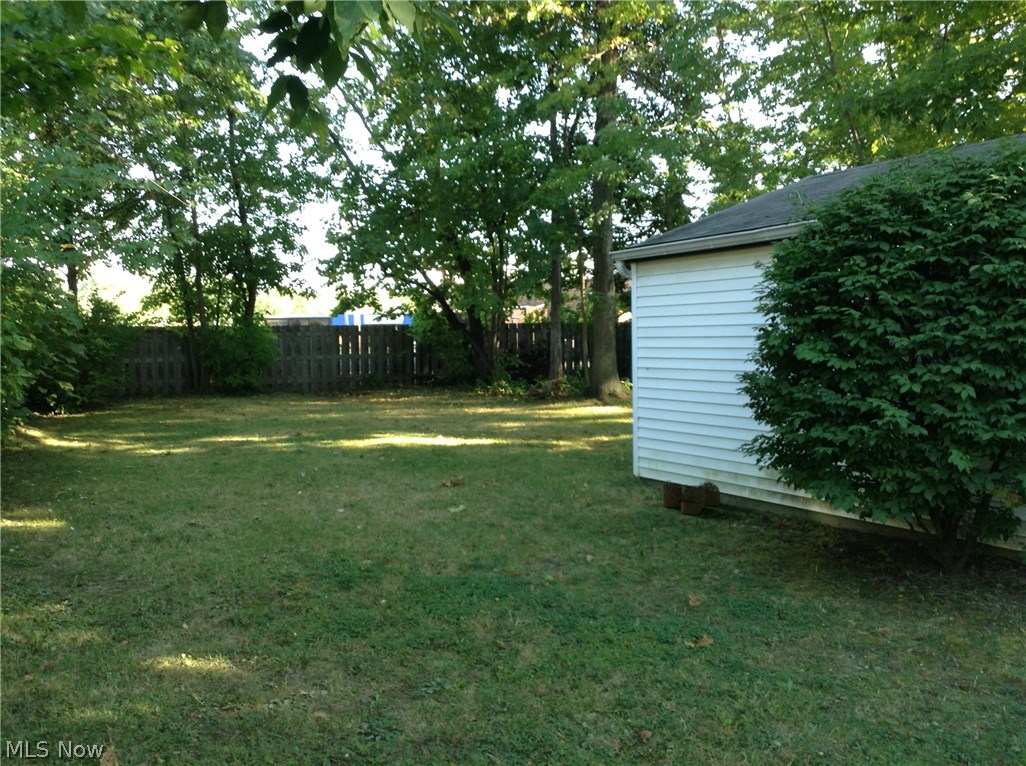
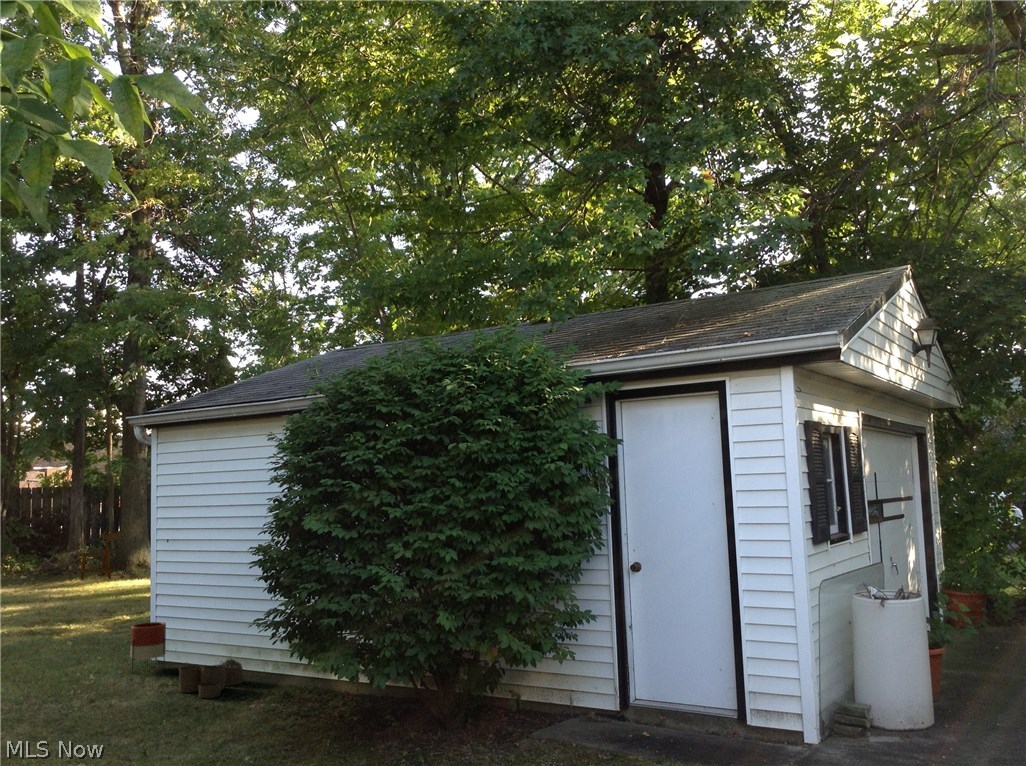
bench: none [561,363,600,405] -> present [80,532,122,579]
planter: none [617,442,647,486] -> present [130,622,166,673]

